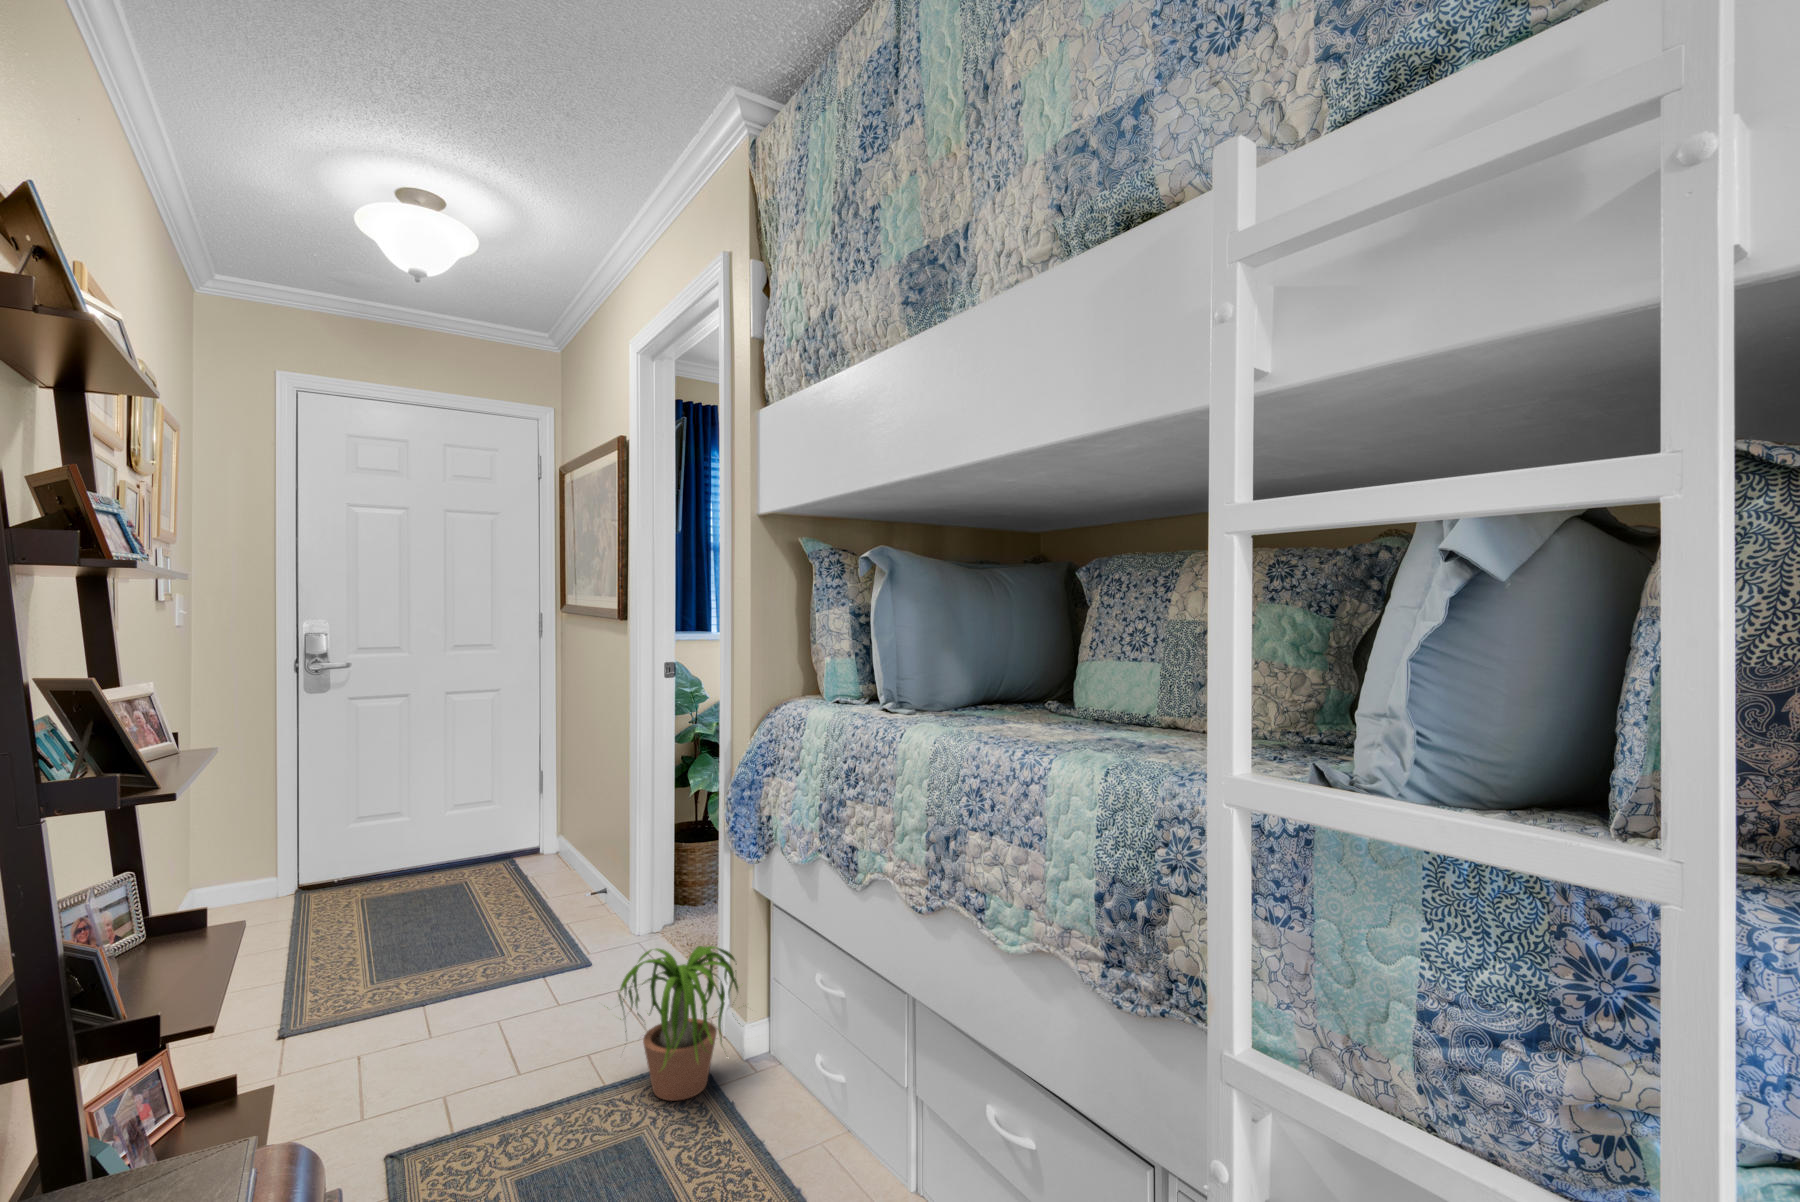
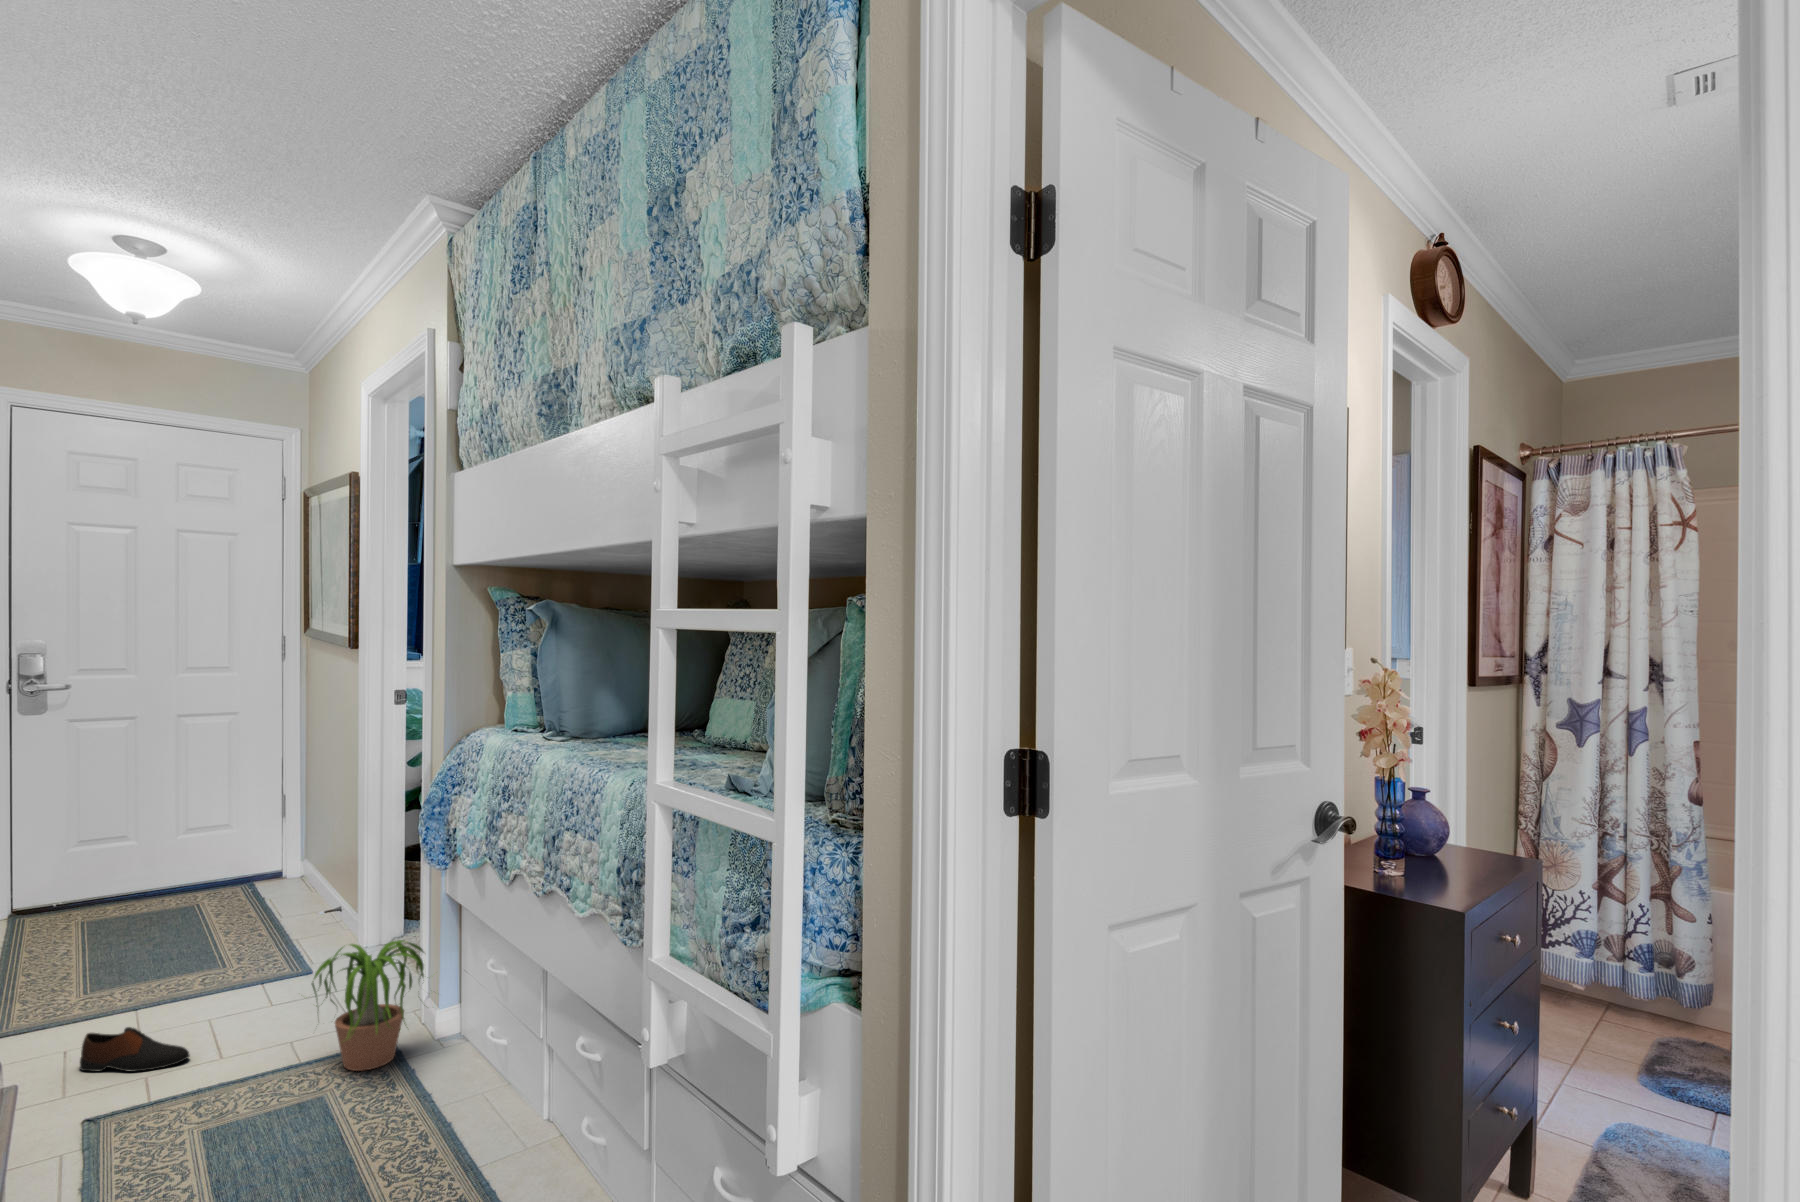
shoe: none [372,1033,486,1087] -> present [80,1027,190,1071]

